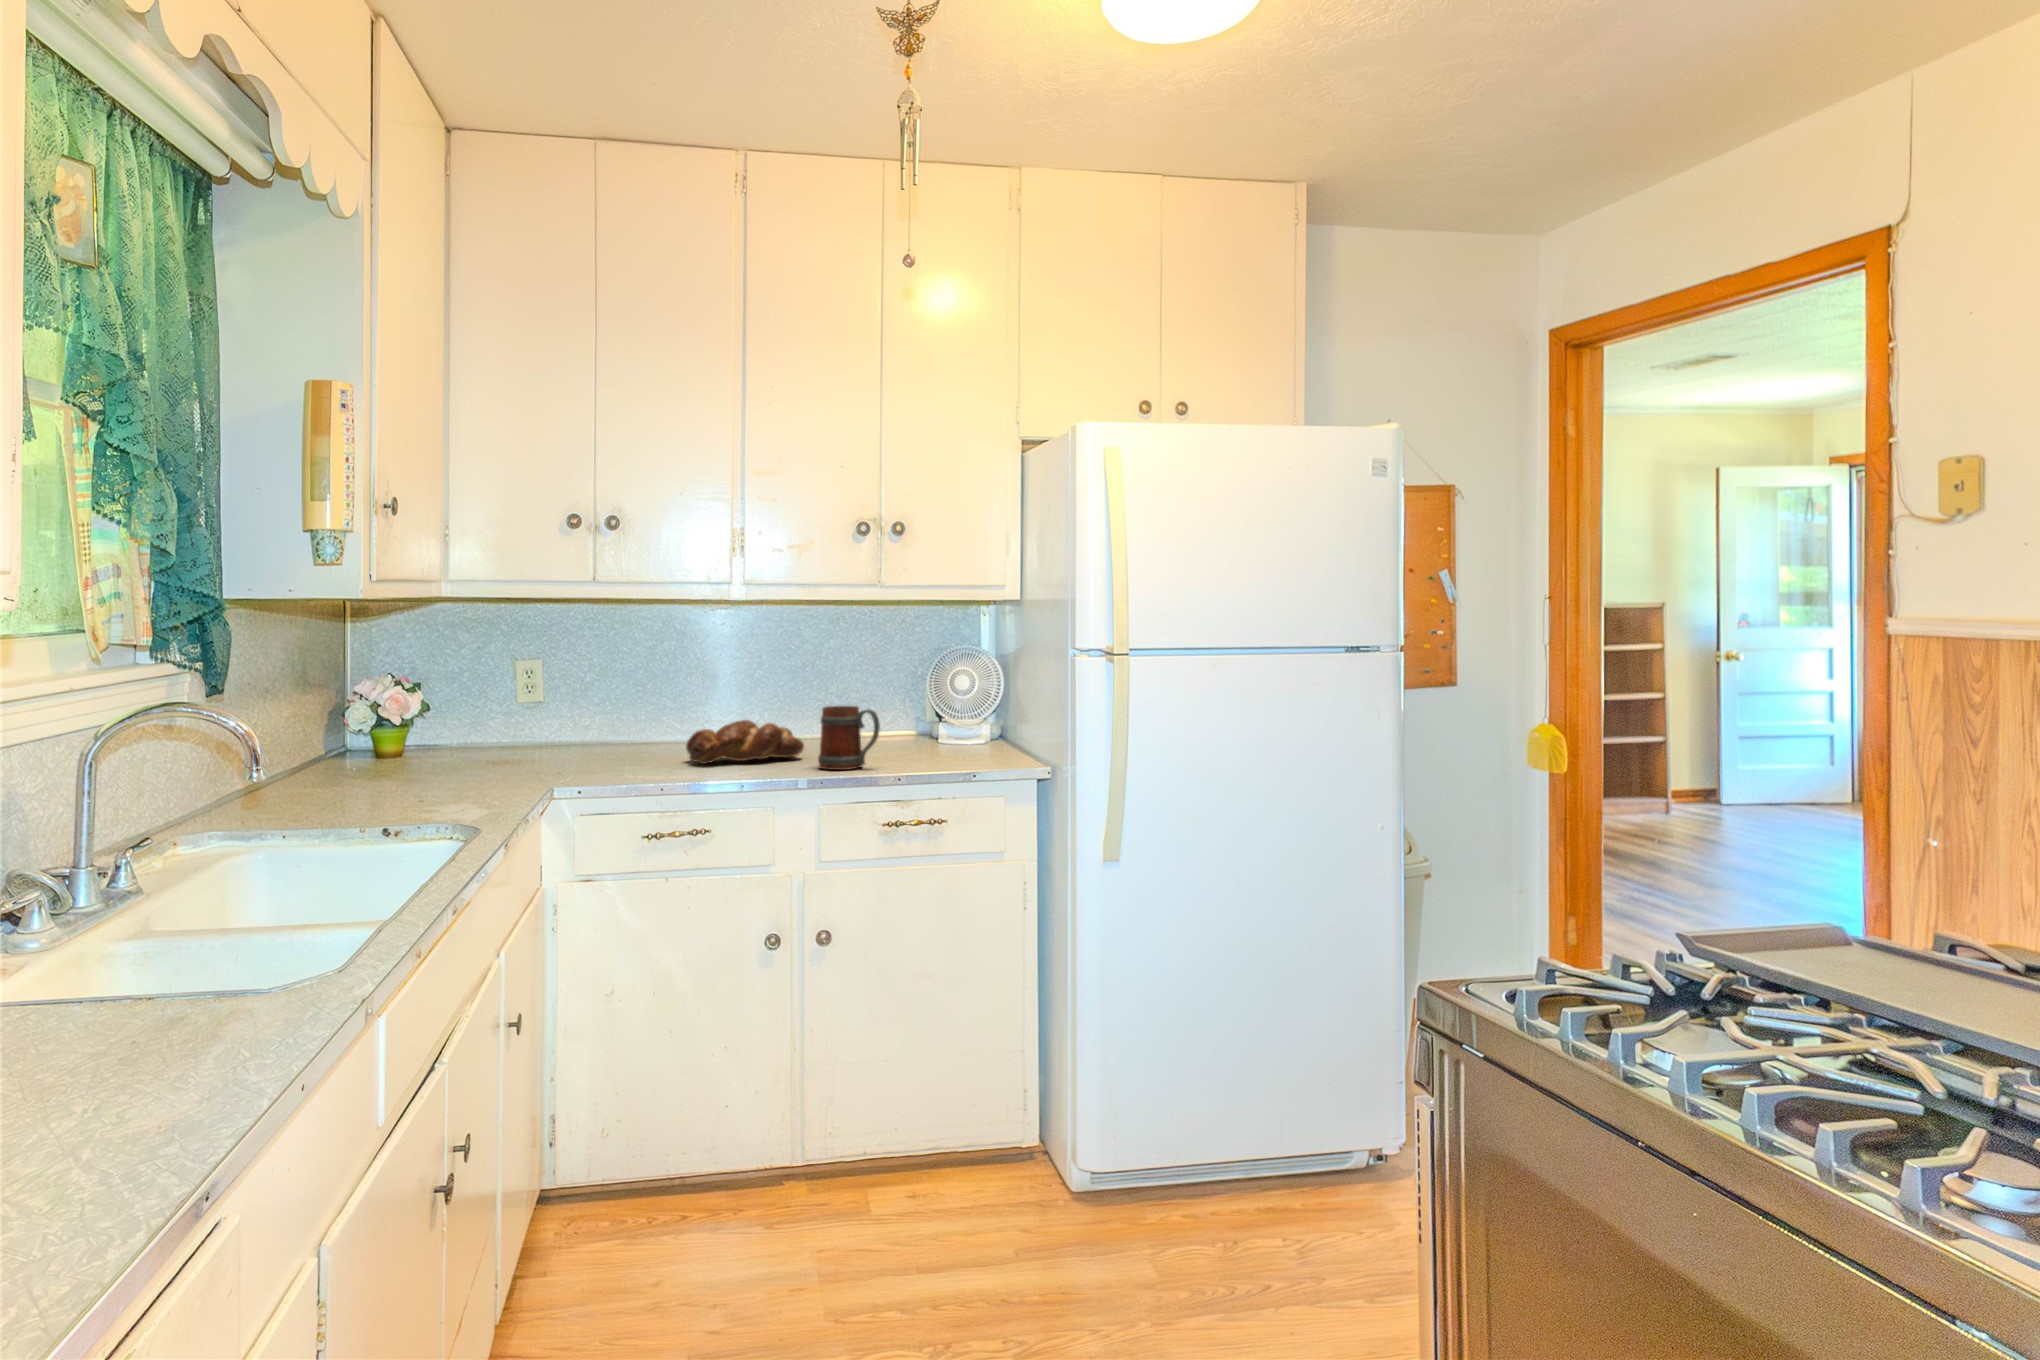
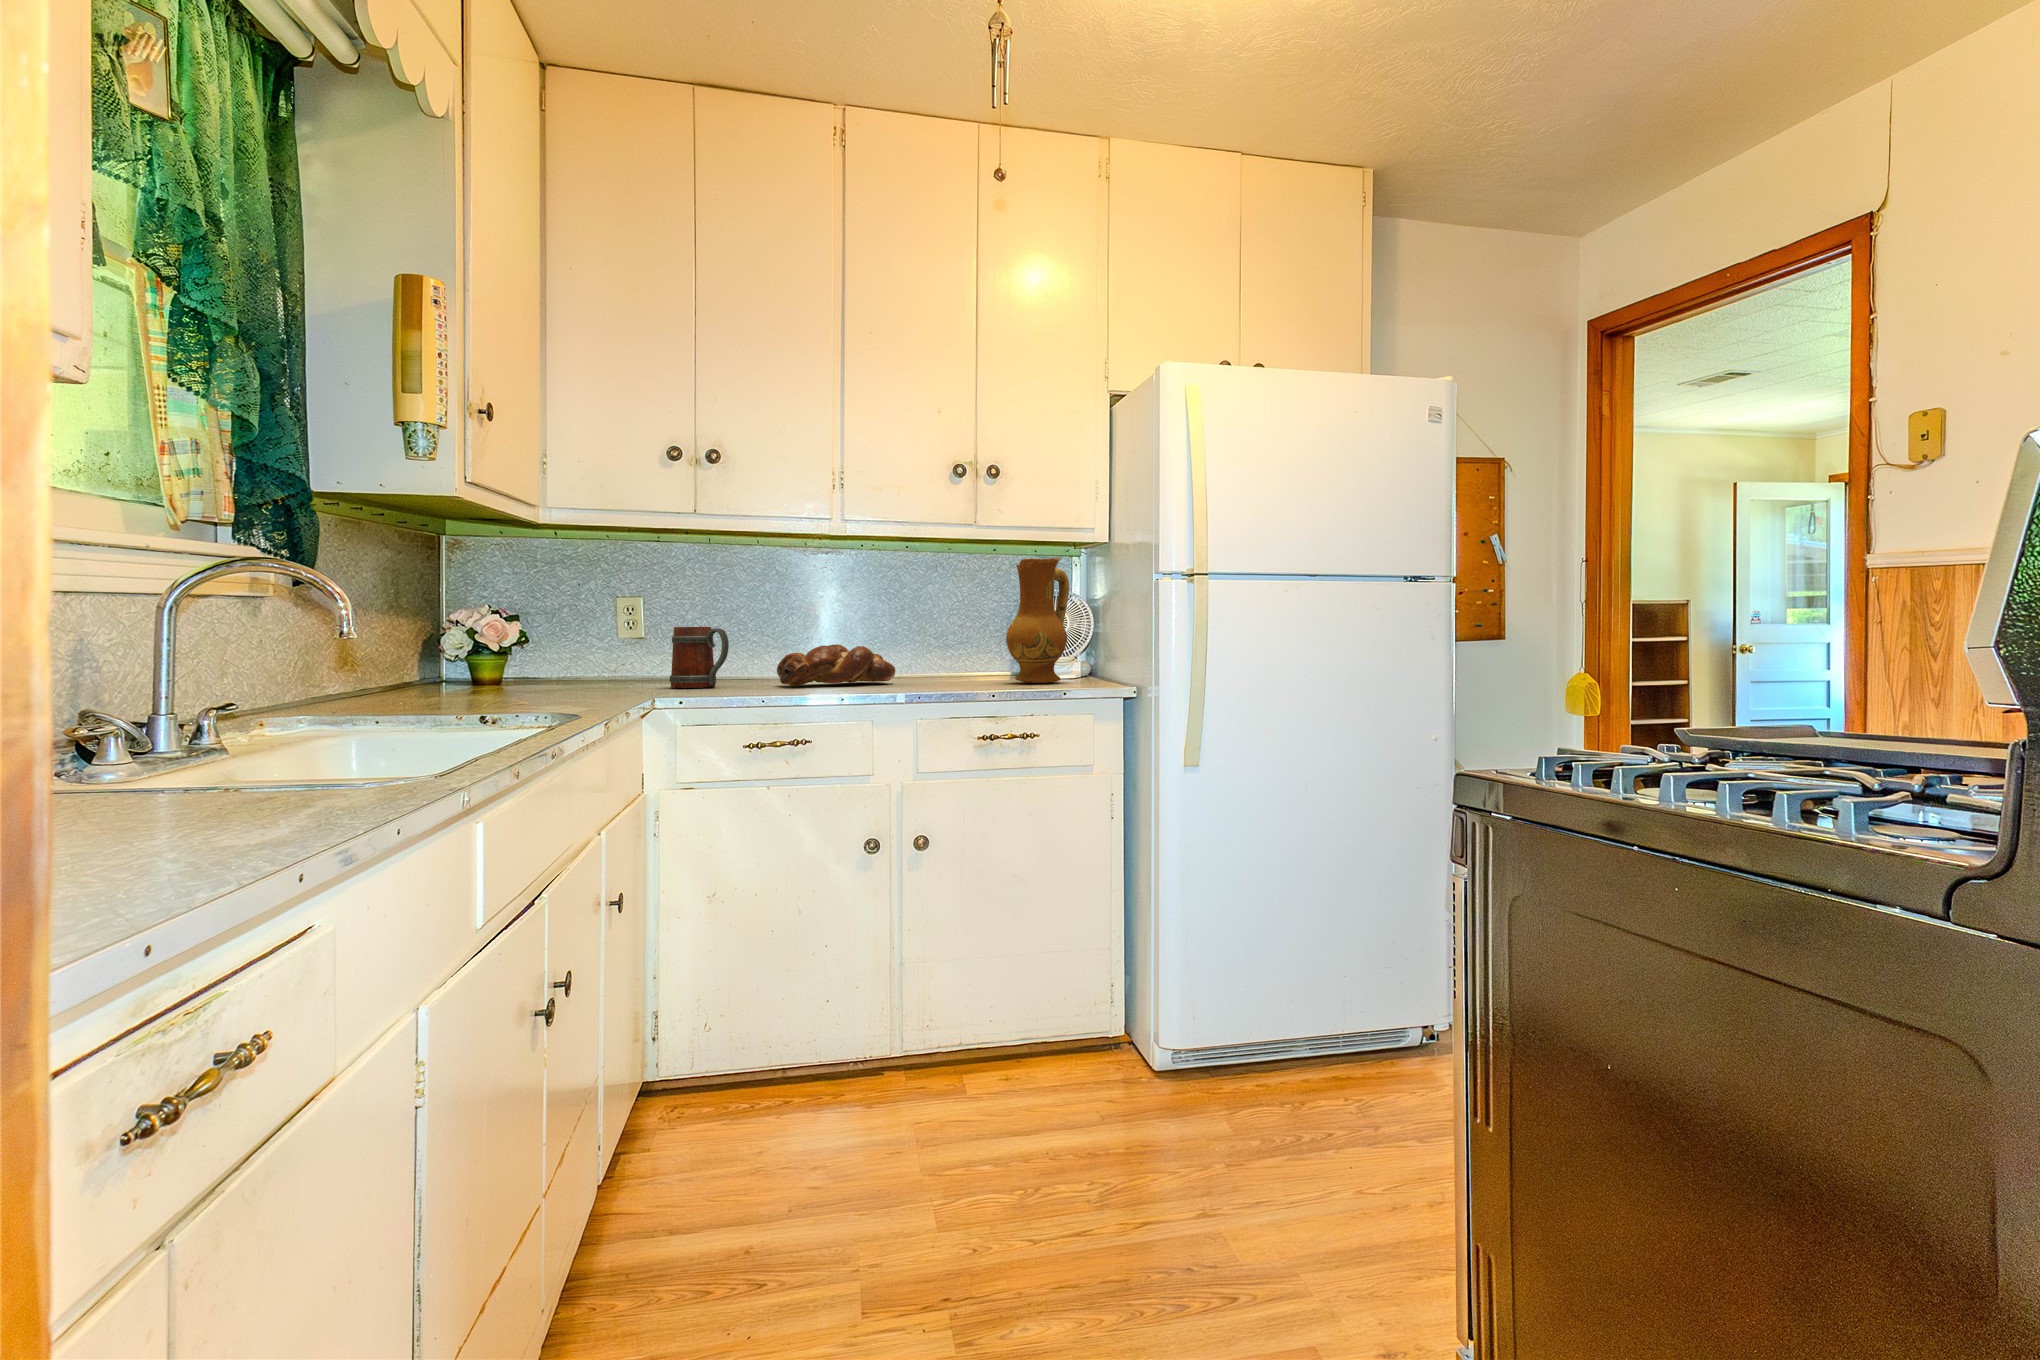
ceramic jug: none [913,638,976,761] -> present [1006,558,1069,683]
mug: present [818,706,880,770] -> present [670,627,729,688]

